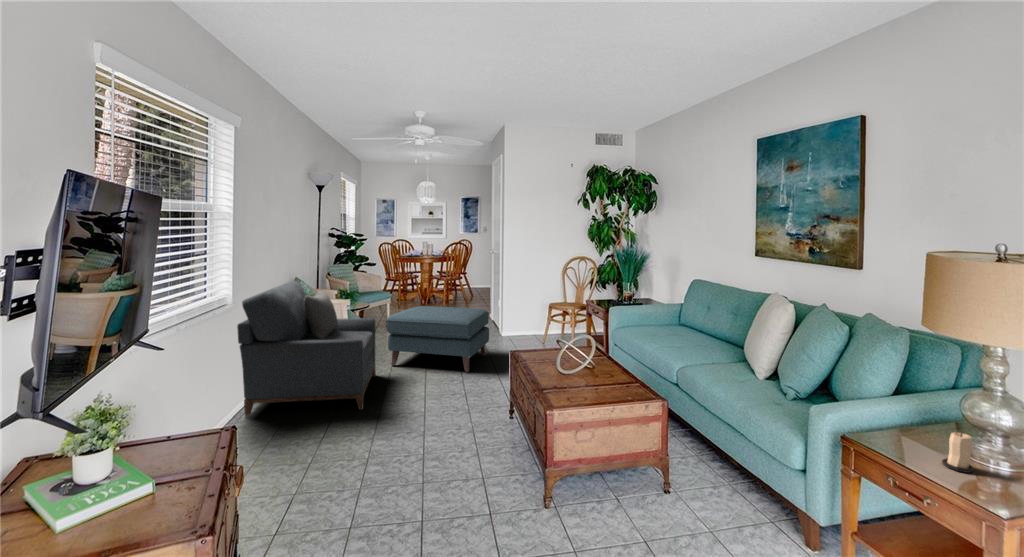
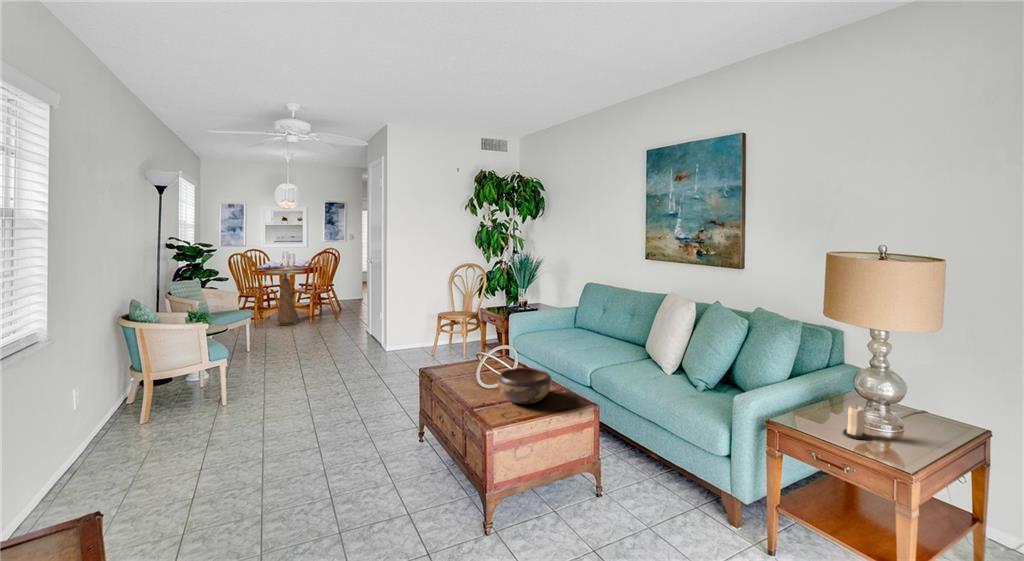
side table: none [407,258,439,306] -> present [265,270,305,325]
armchair: present [237,281,376,416] -> none [53,302,246,485]
ottoman: present [386,306,489,372] -> none [256,325,380,399]
decorative bowl: none [569,357,622,392] -> present [497,368,552,404]

